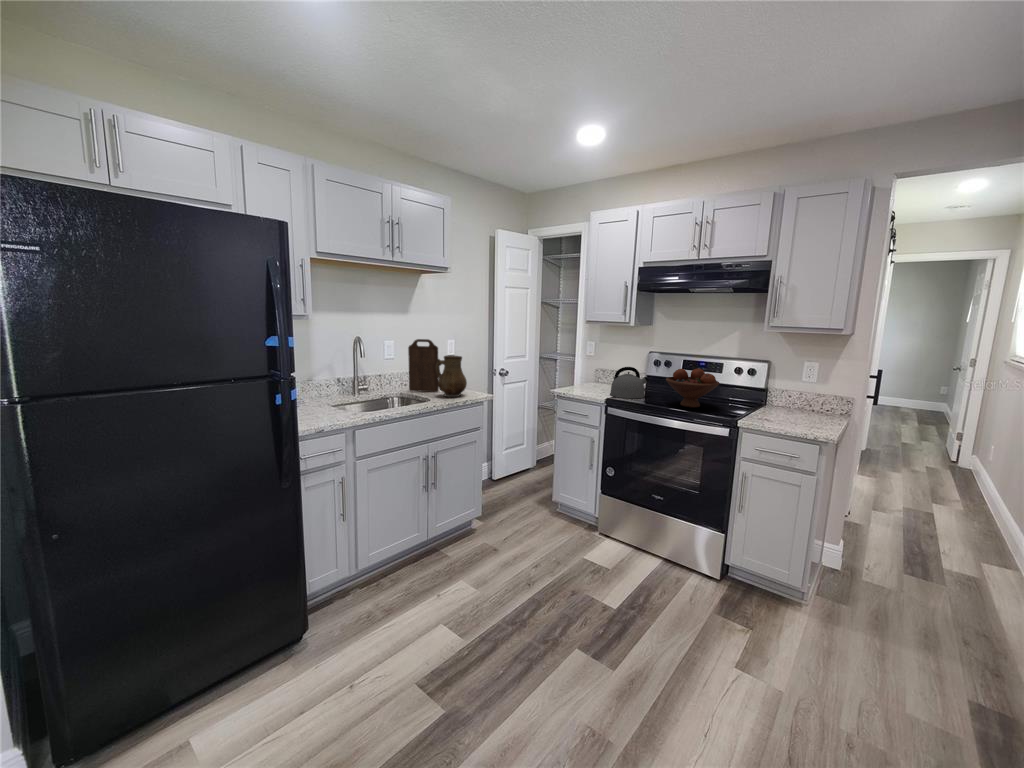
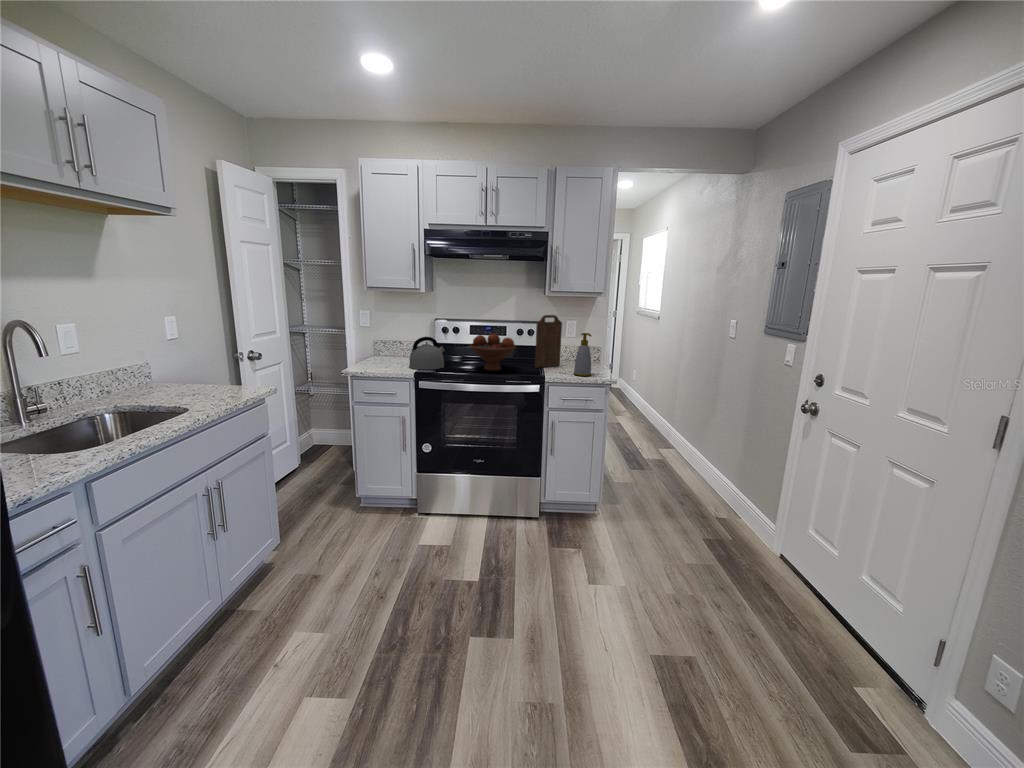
cutting board: present [408,339,439,392] -> present [535,315,562,368]
ceramic pitcher: present [436,355,467,397] -> none [179,339,239,399]
soap bottle: none [786,375,812,428] -> present [574,333,591,376]

